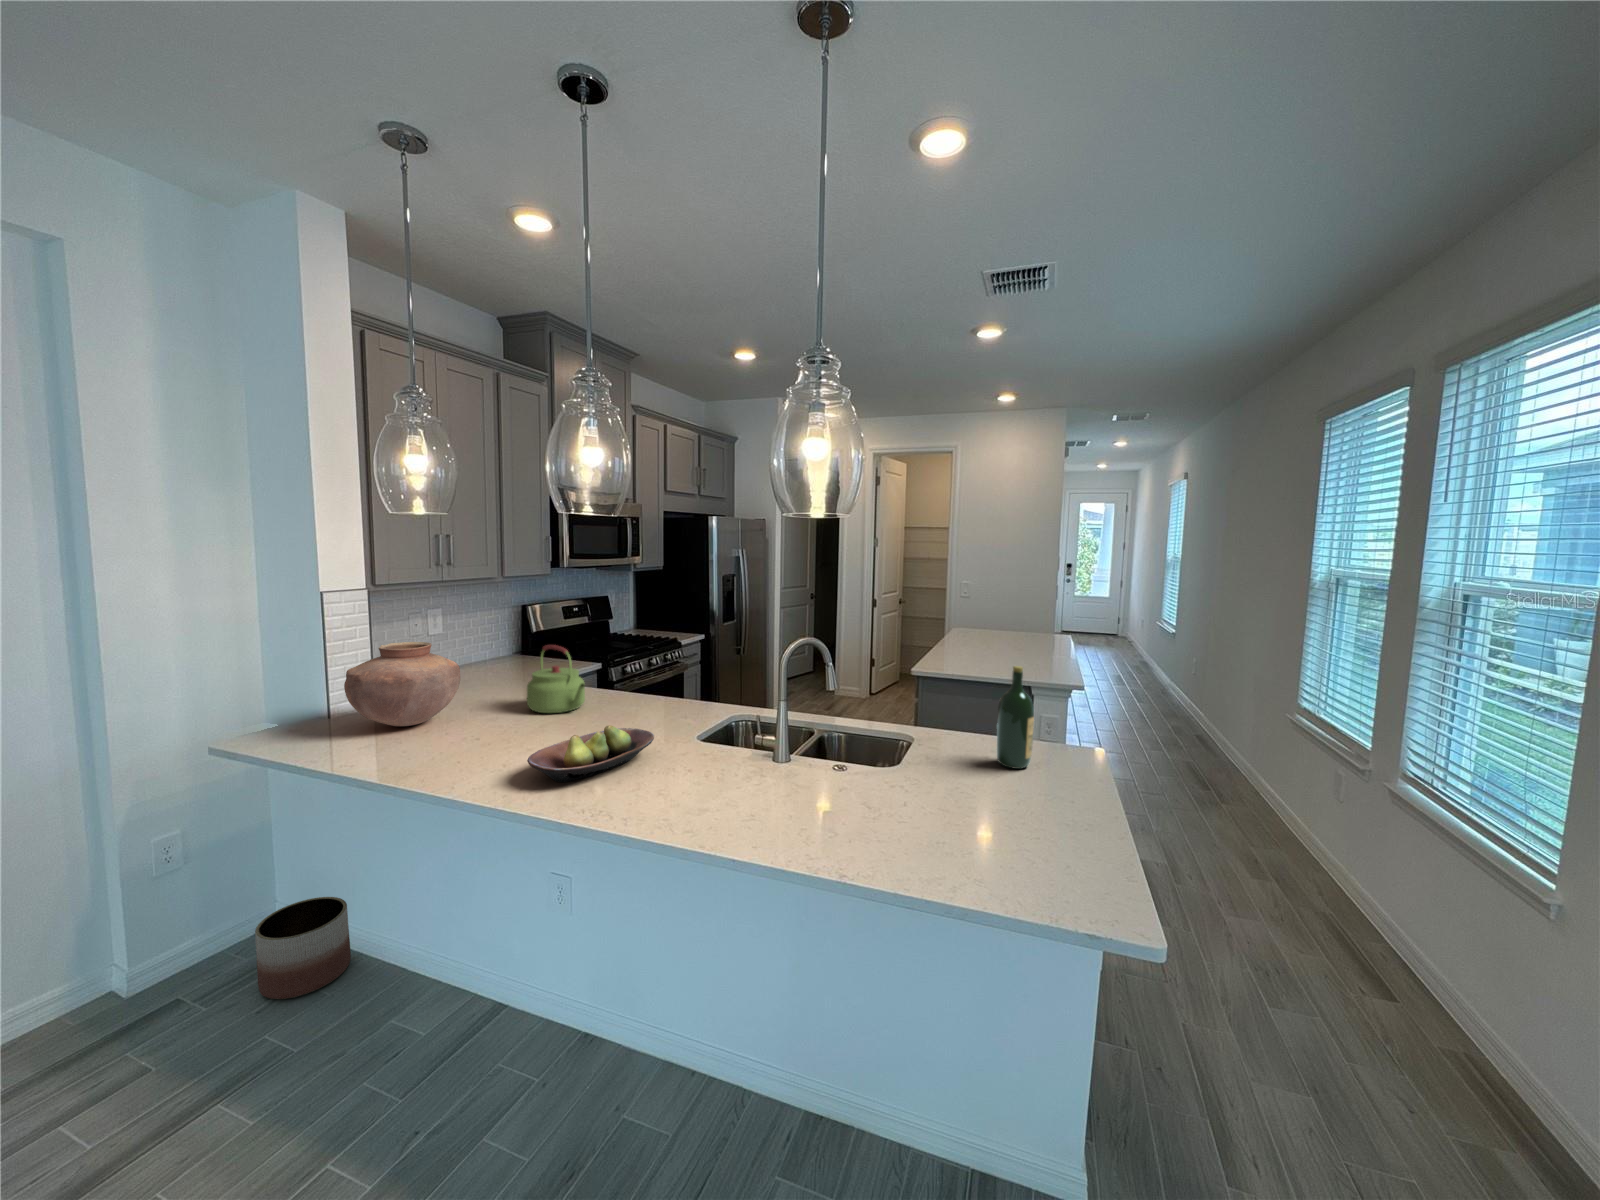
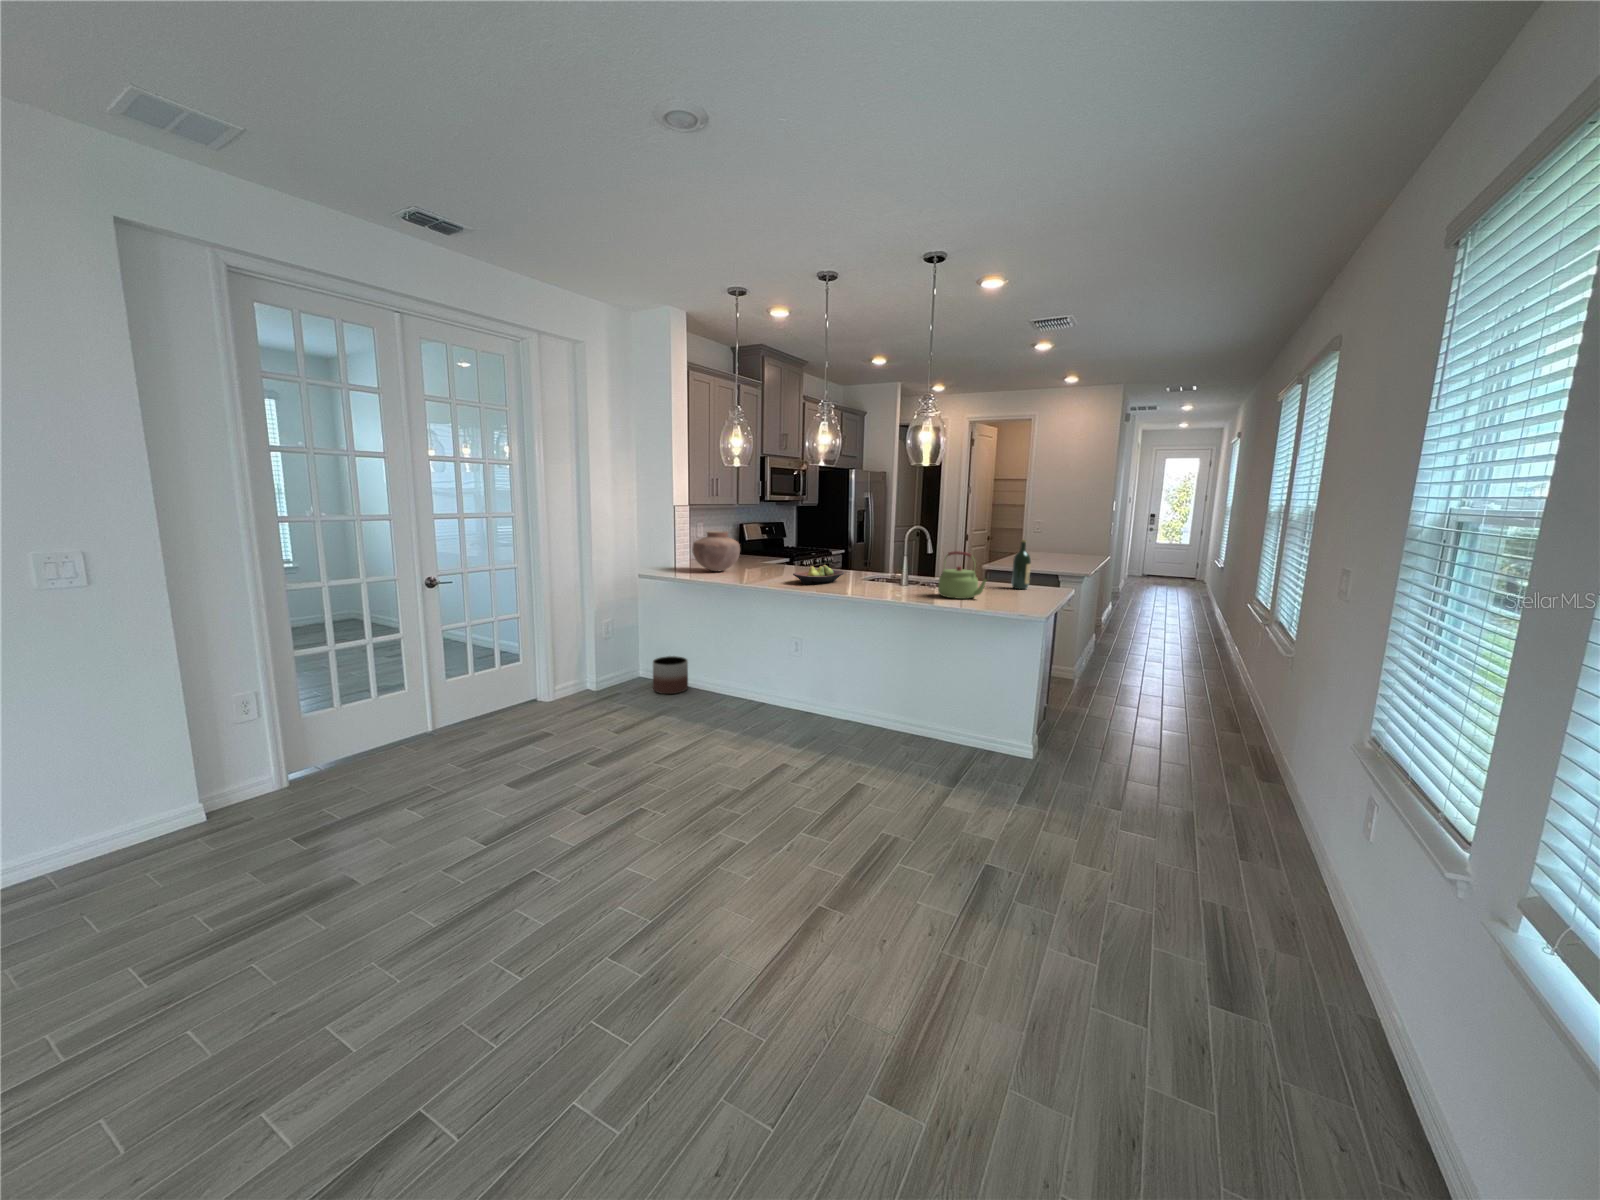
kettle: present [527,645,585,713] -> present [938,551,987,599]

